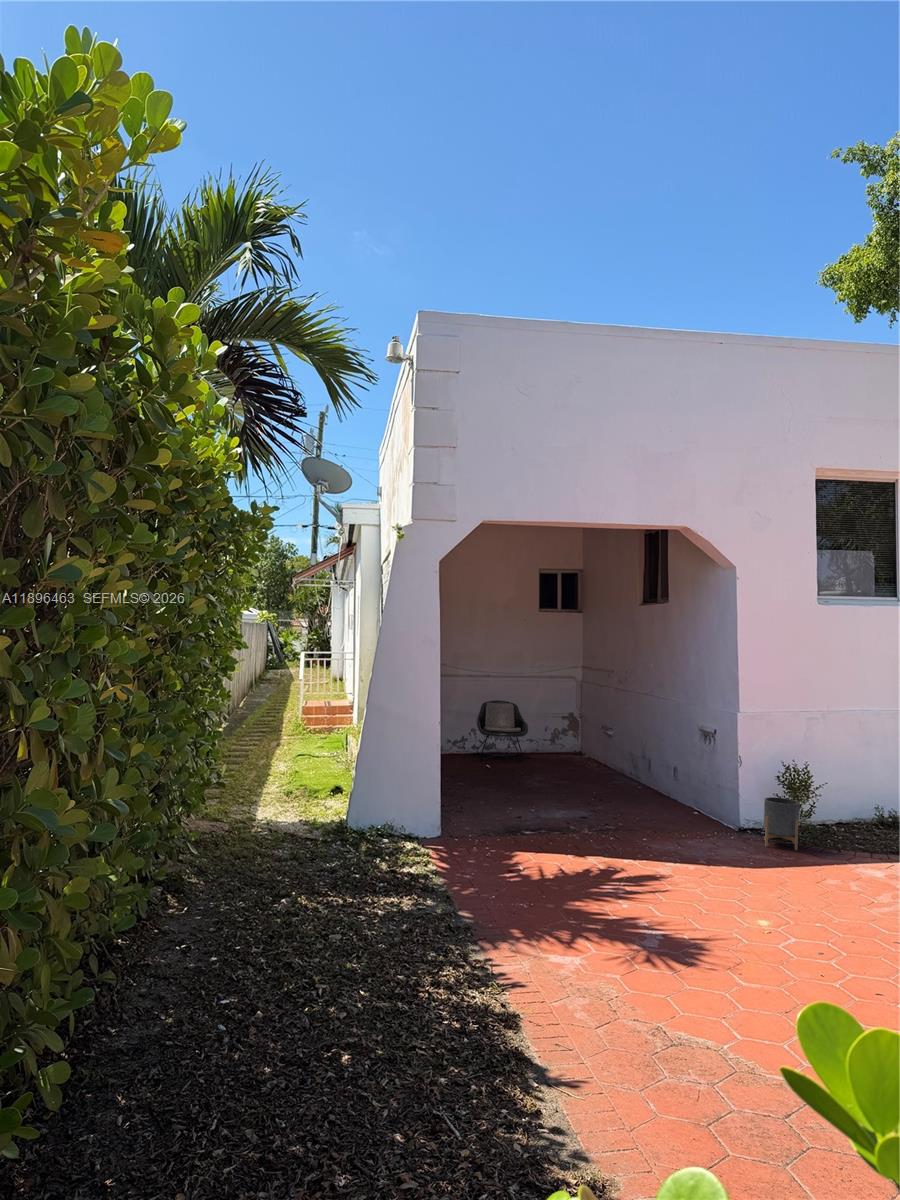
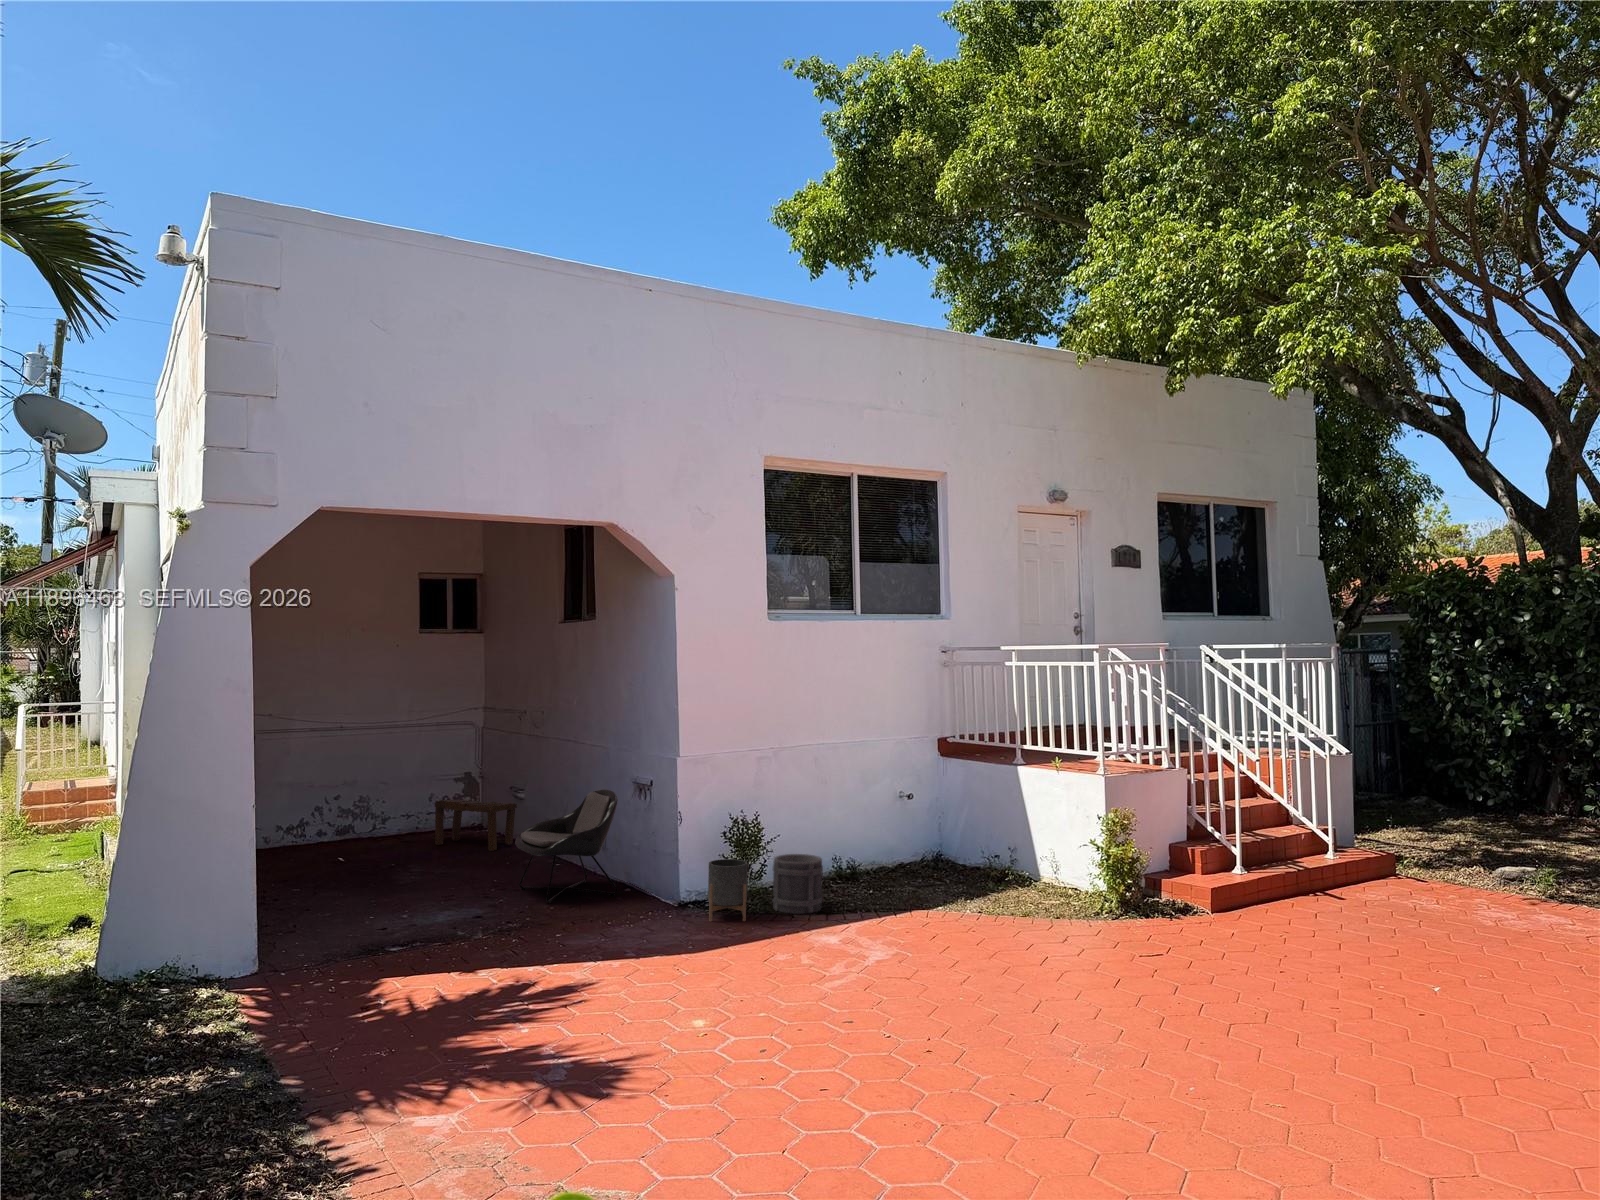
lounge chair: present [476,700,528,762] -> present [515,789,618,904]
bench: none [547,733,605,773] -> present [435,799,517,851]
bucket: none [820,800,868,852] -> present [772,854,823,914]

